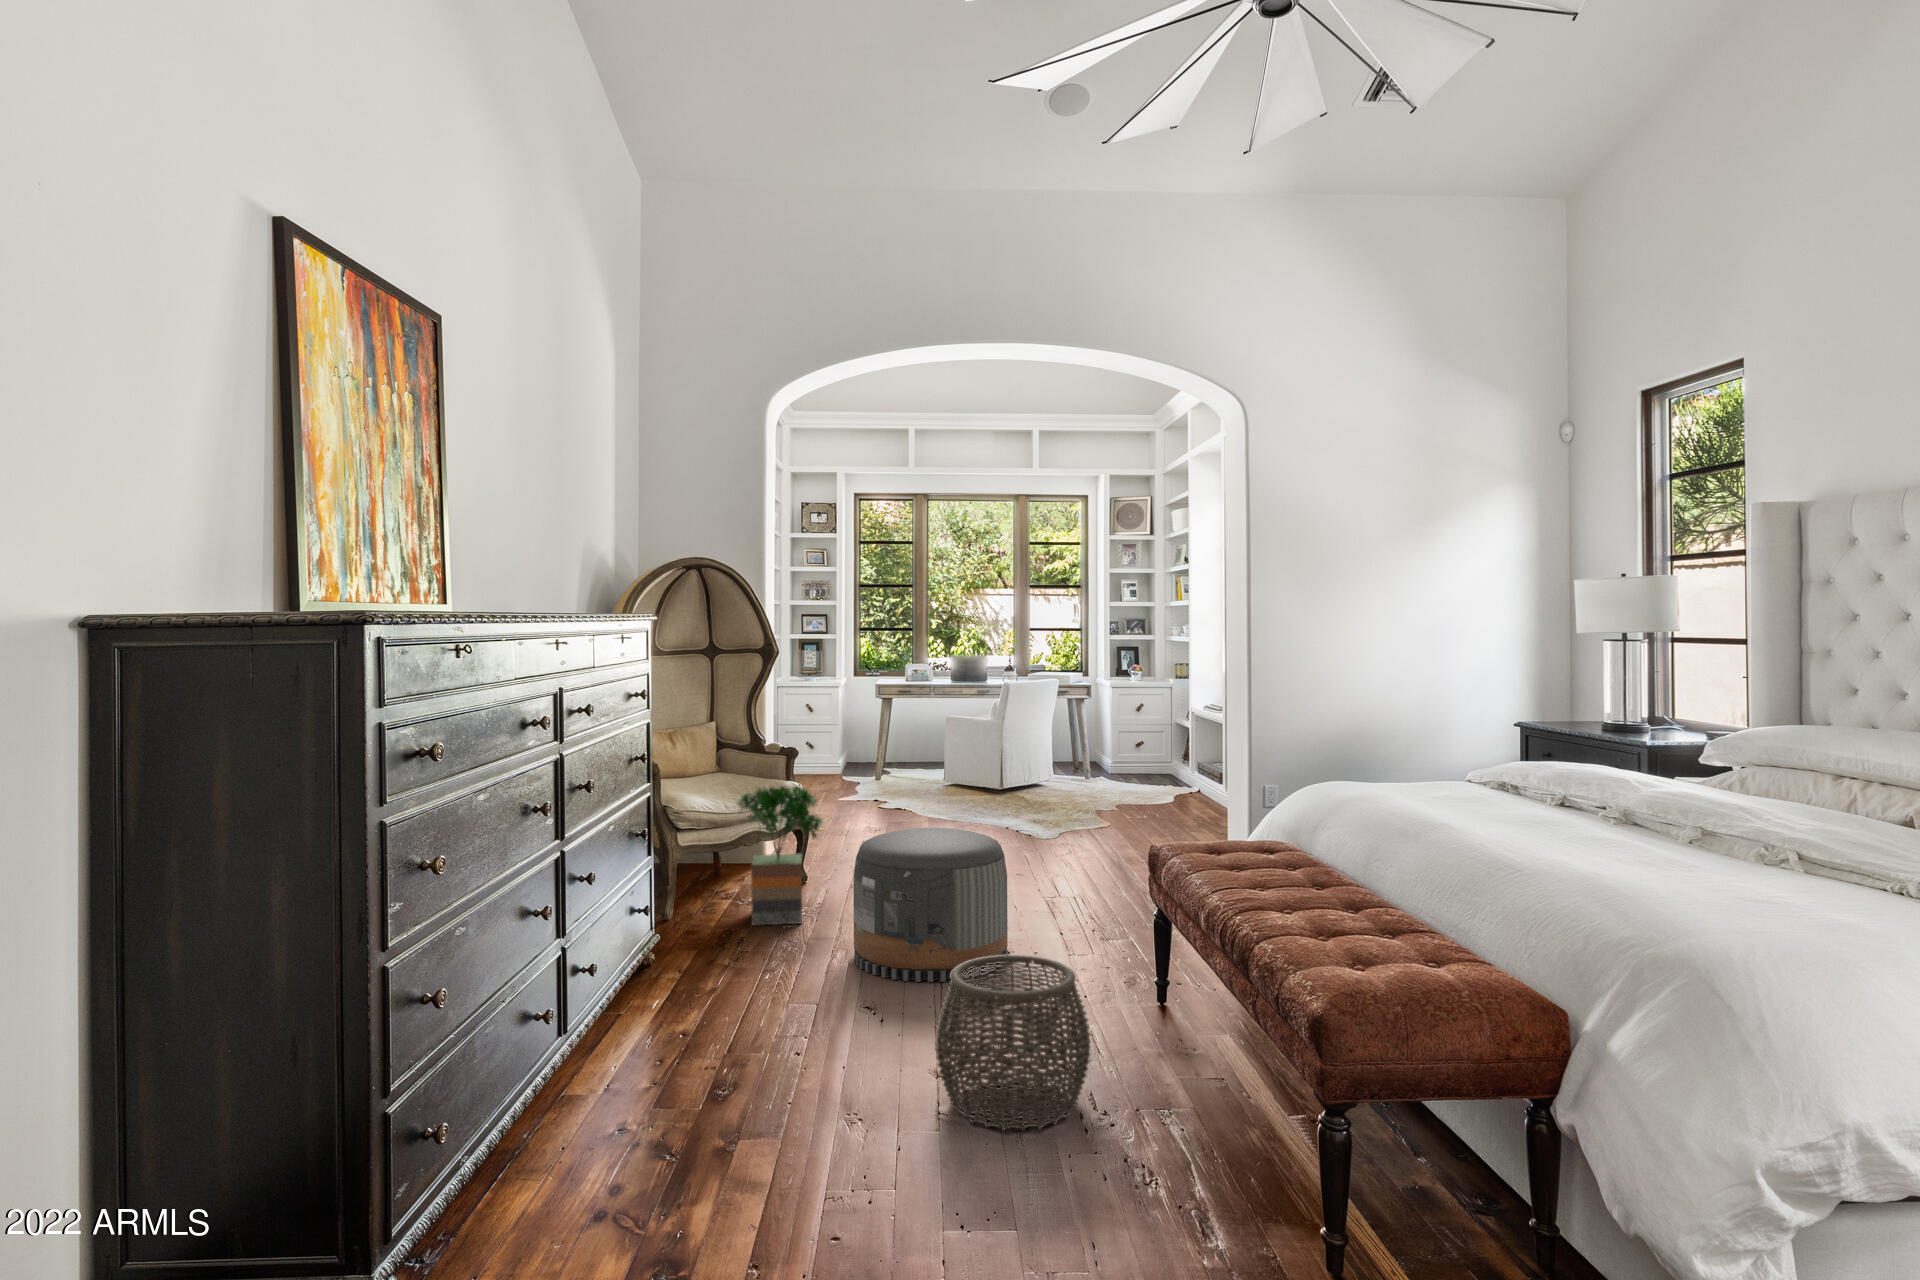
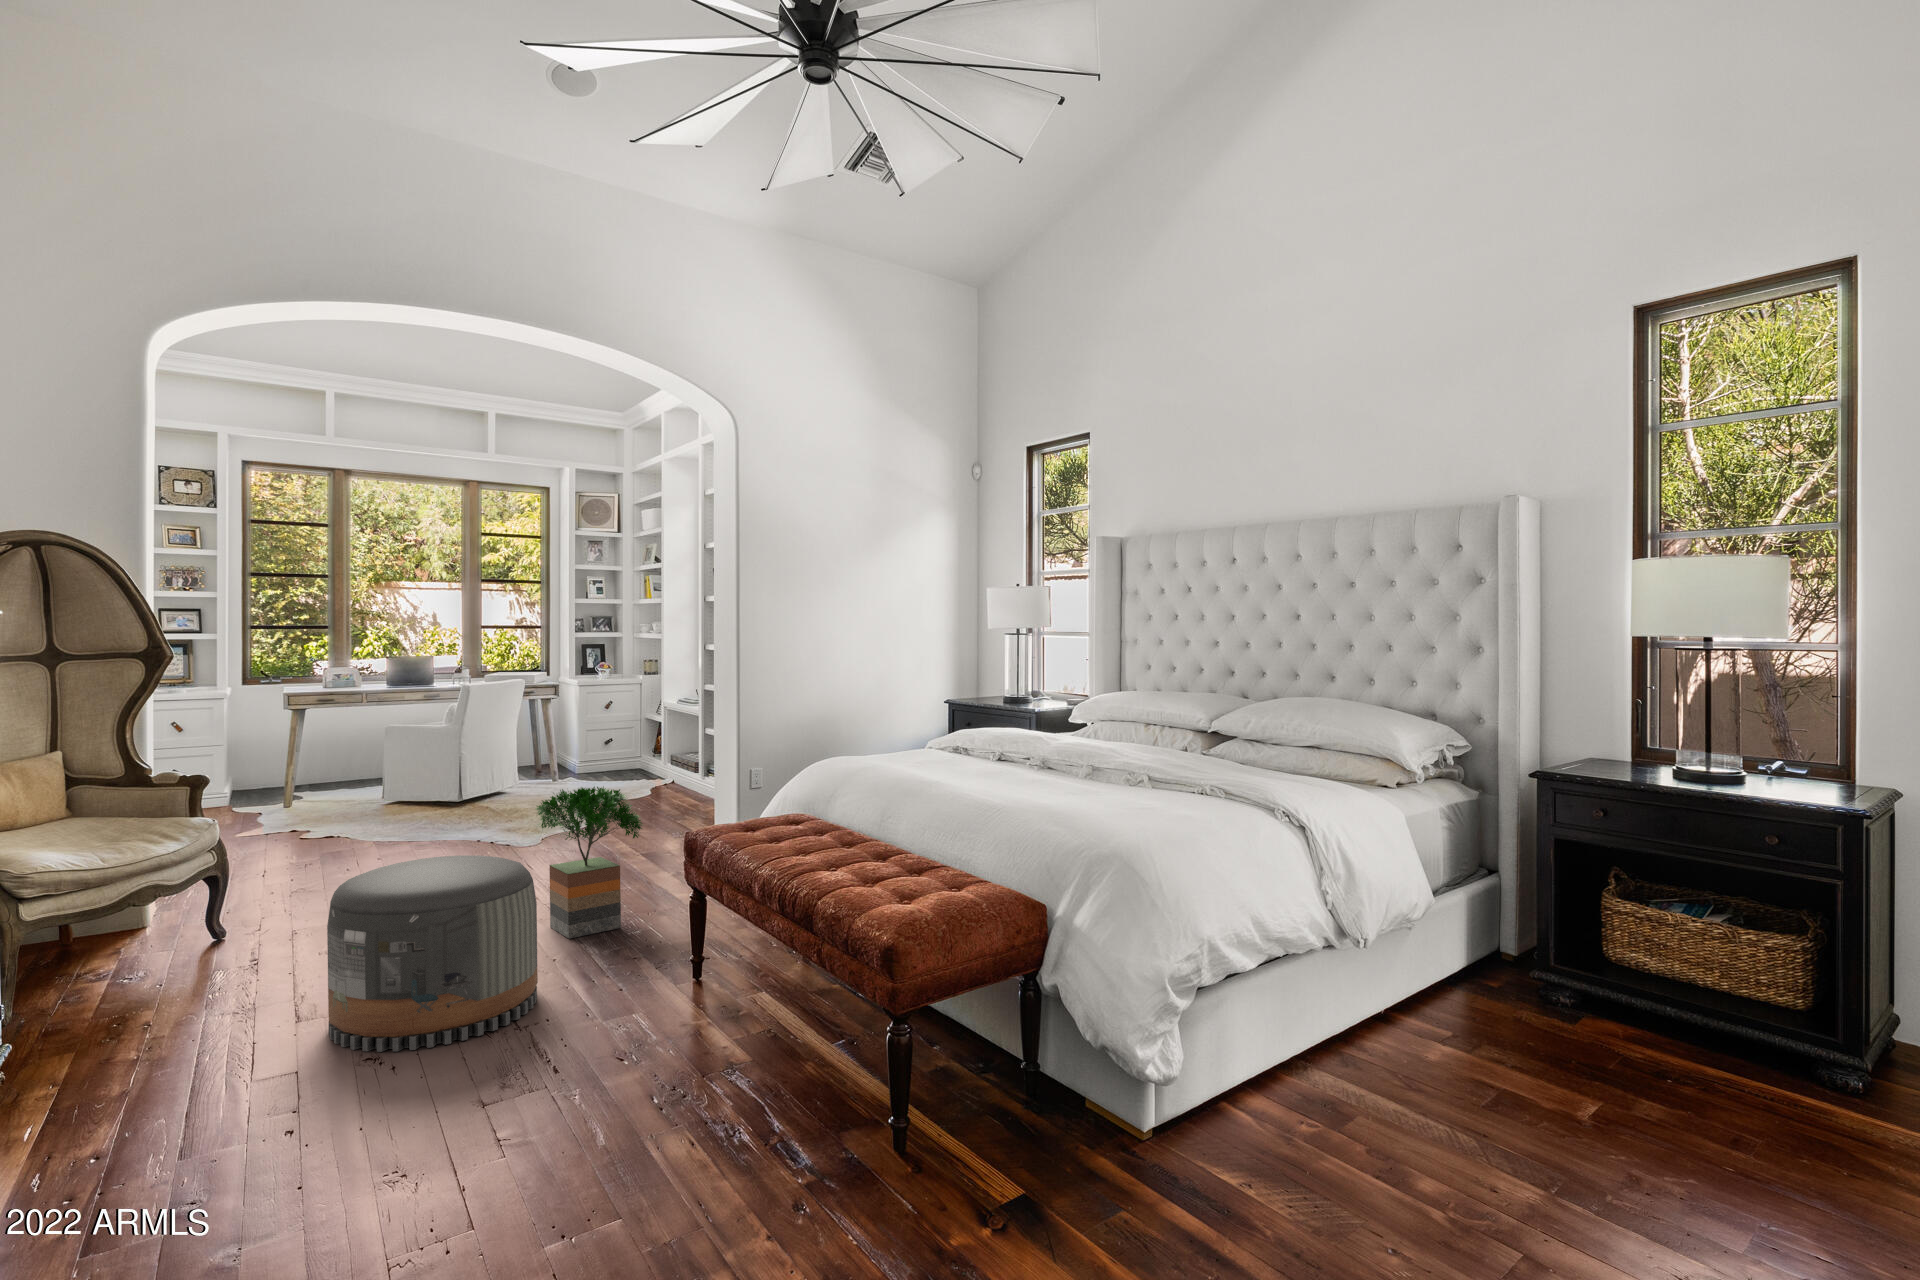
potted tree: present [736,785,823,926] -> present [536,787,642,939]
woven basket: present [936,955,1091,1131] -> none [508,992,703,1212]

